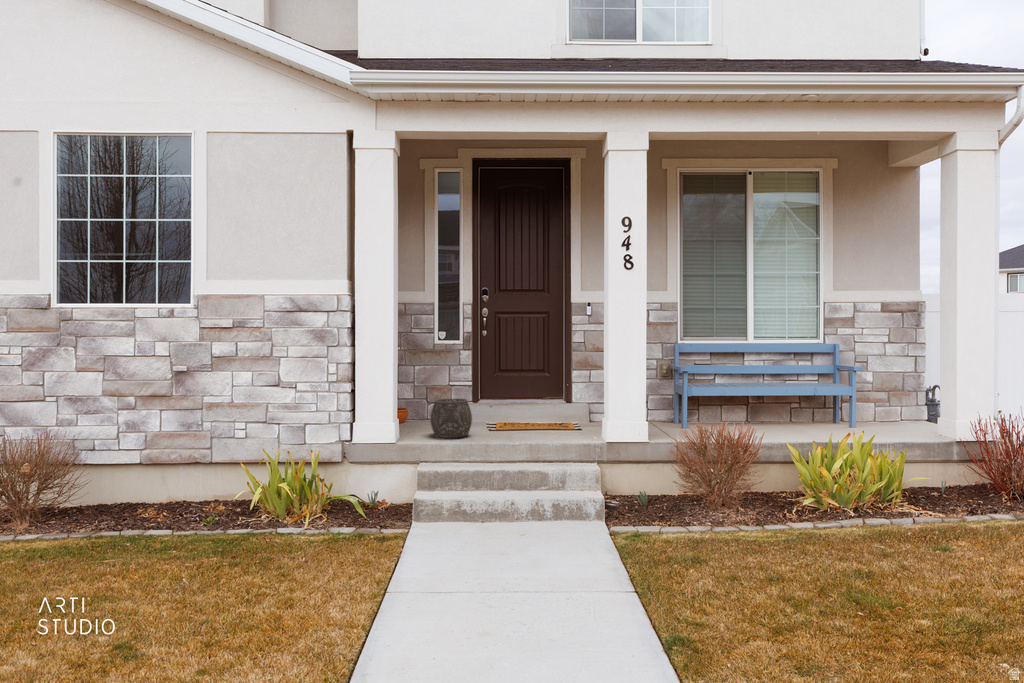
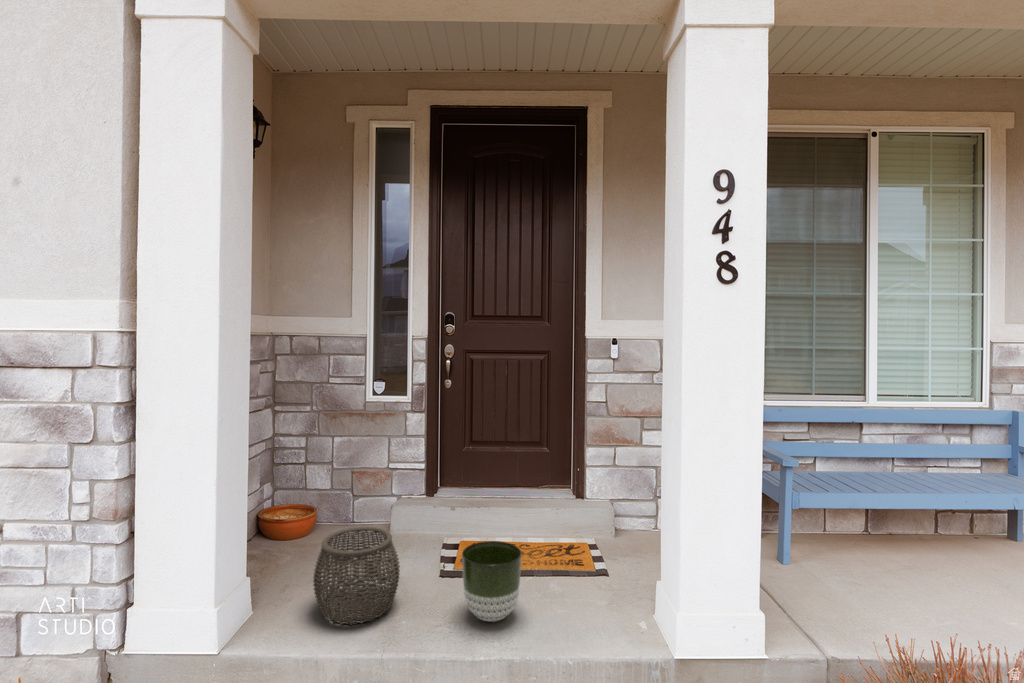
planter: none [504,403,534,437] -> present [462,541,521,622]

